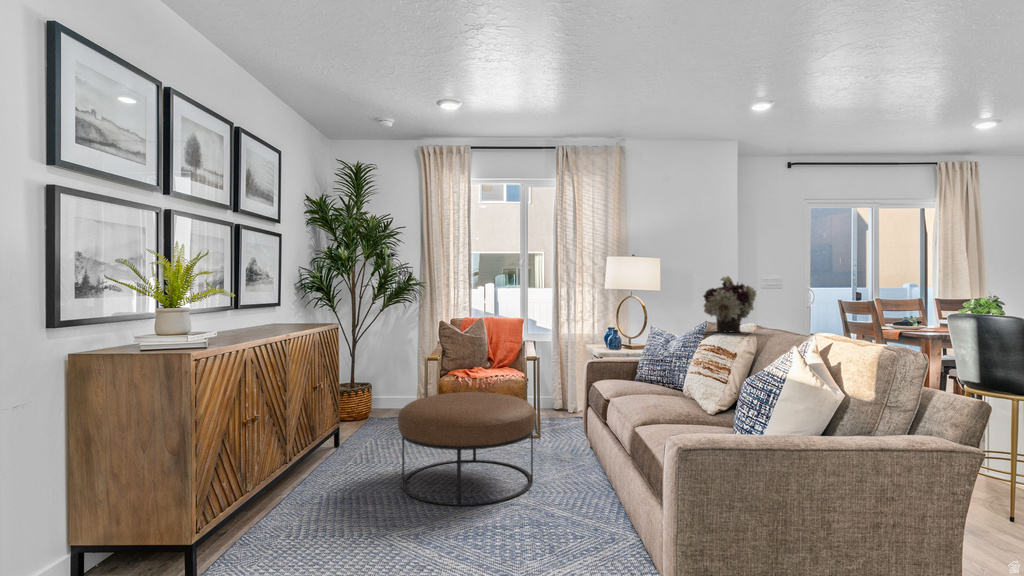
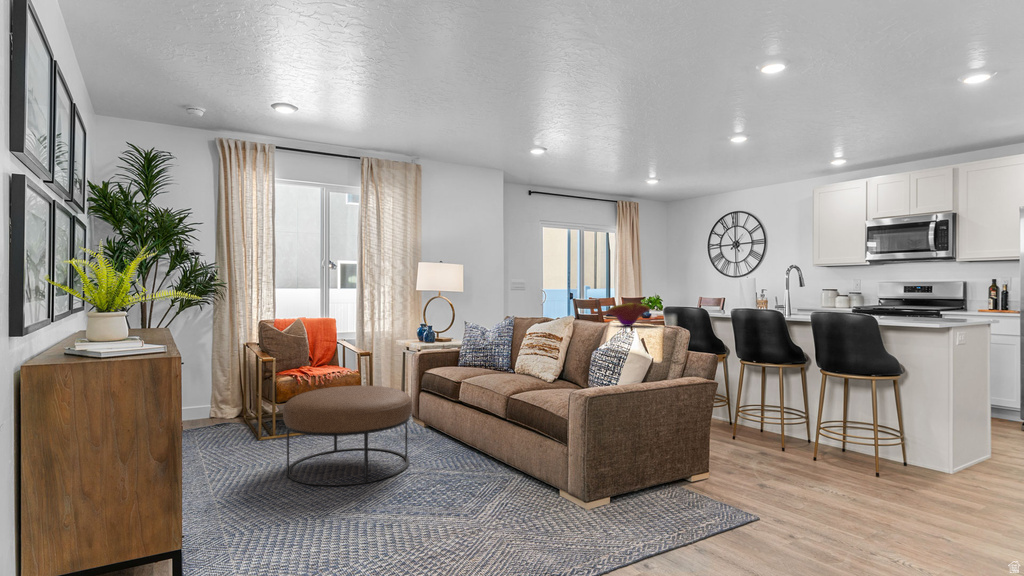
flower arrangement: present [703,276,756,332] -> none [527,281,567,323]
decorative bowl: none [792,306,867,341] -> present [606,303,650,326]

